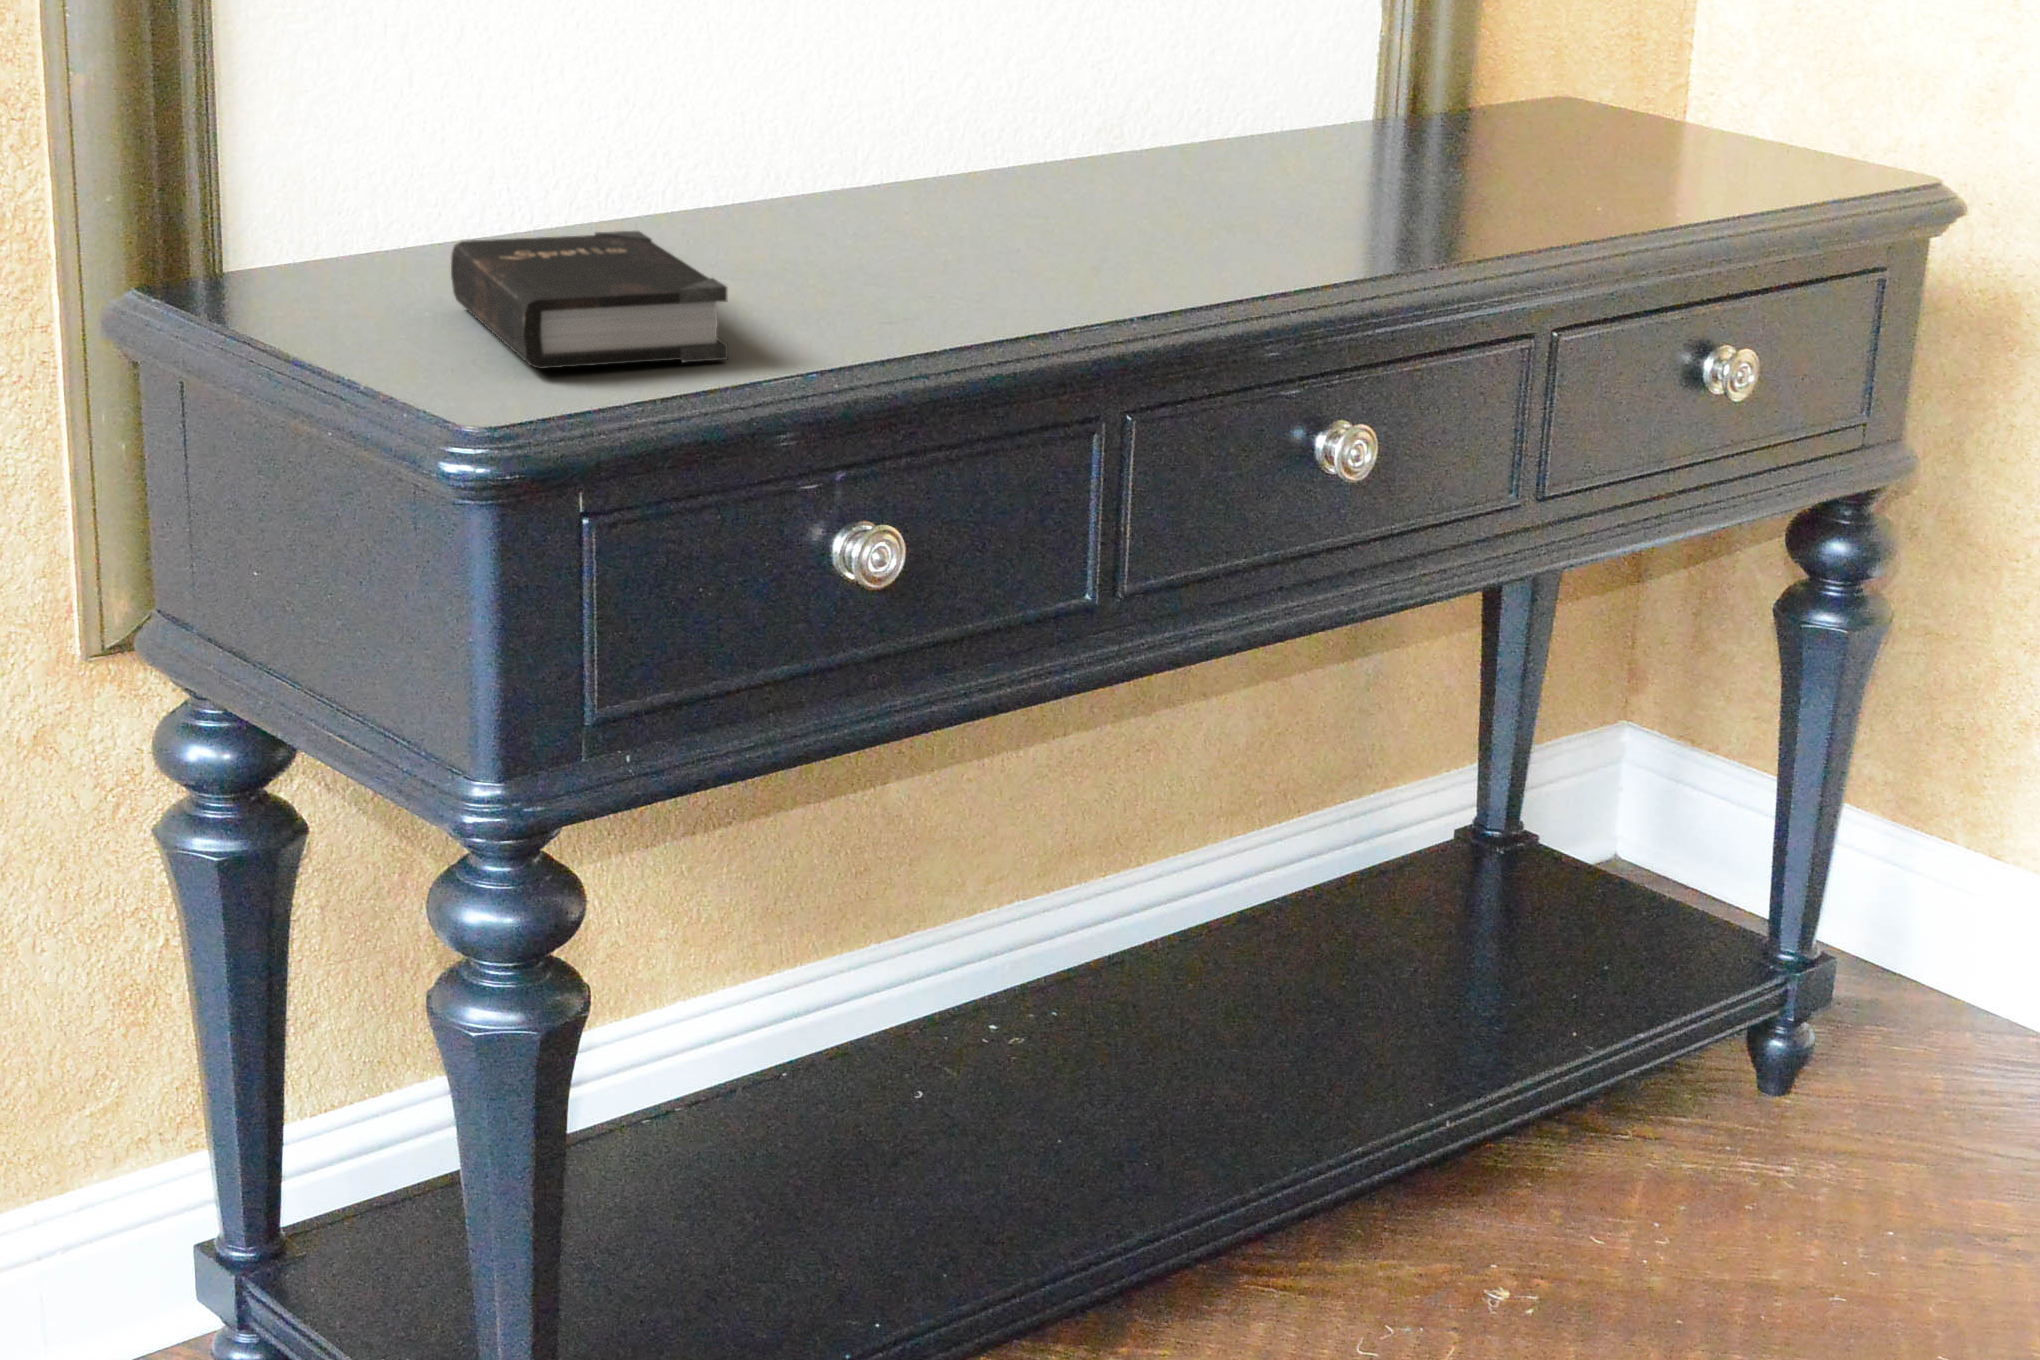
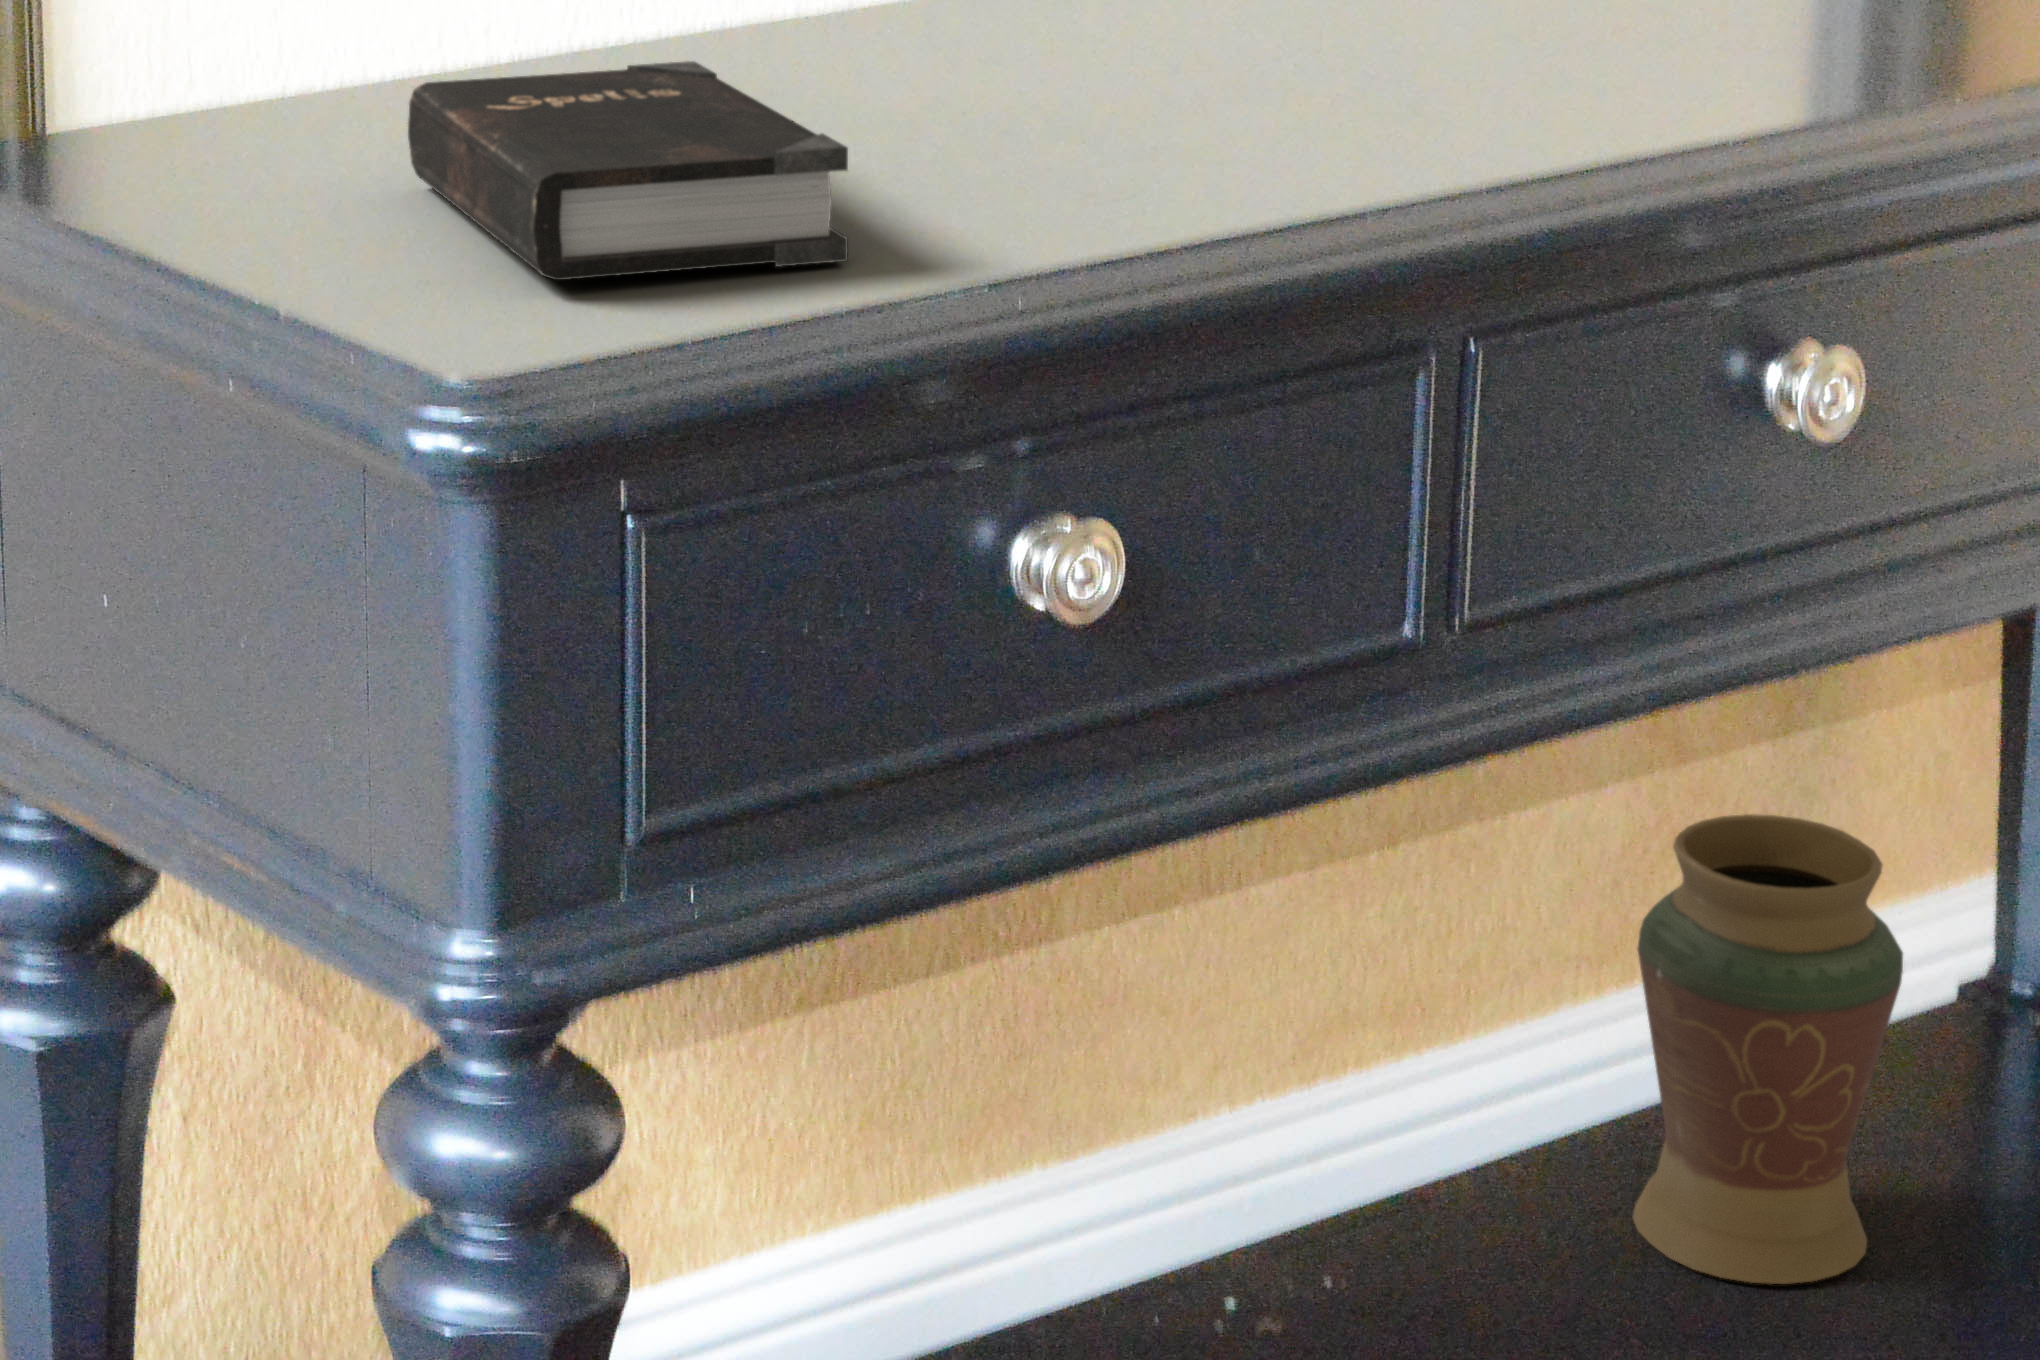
decorative vase: none [1256,720,1421,1010] -> present [1633,814,1903,1284]

